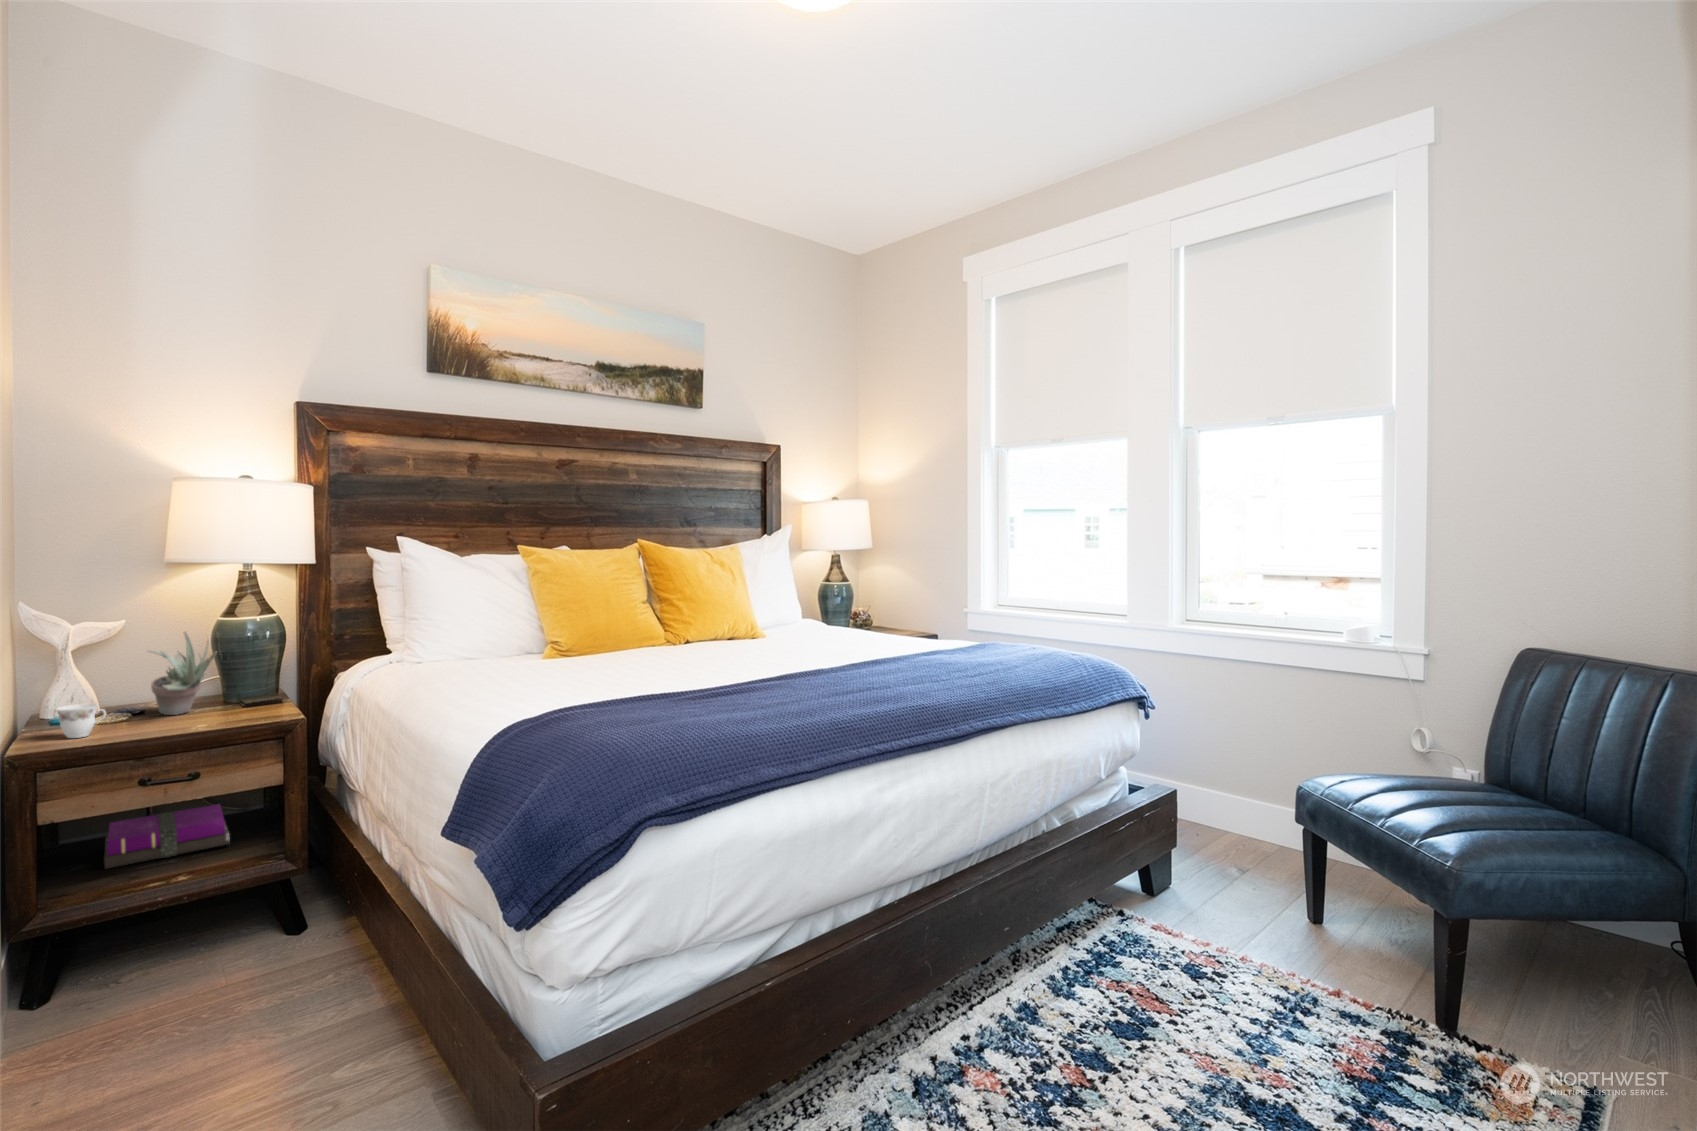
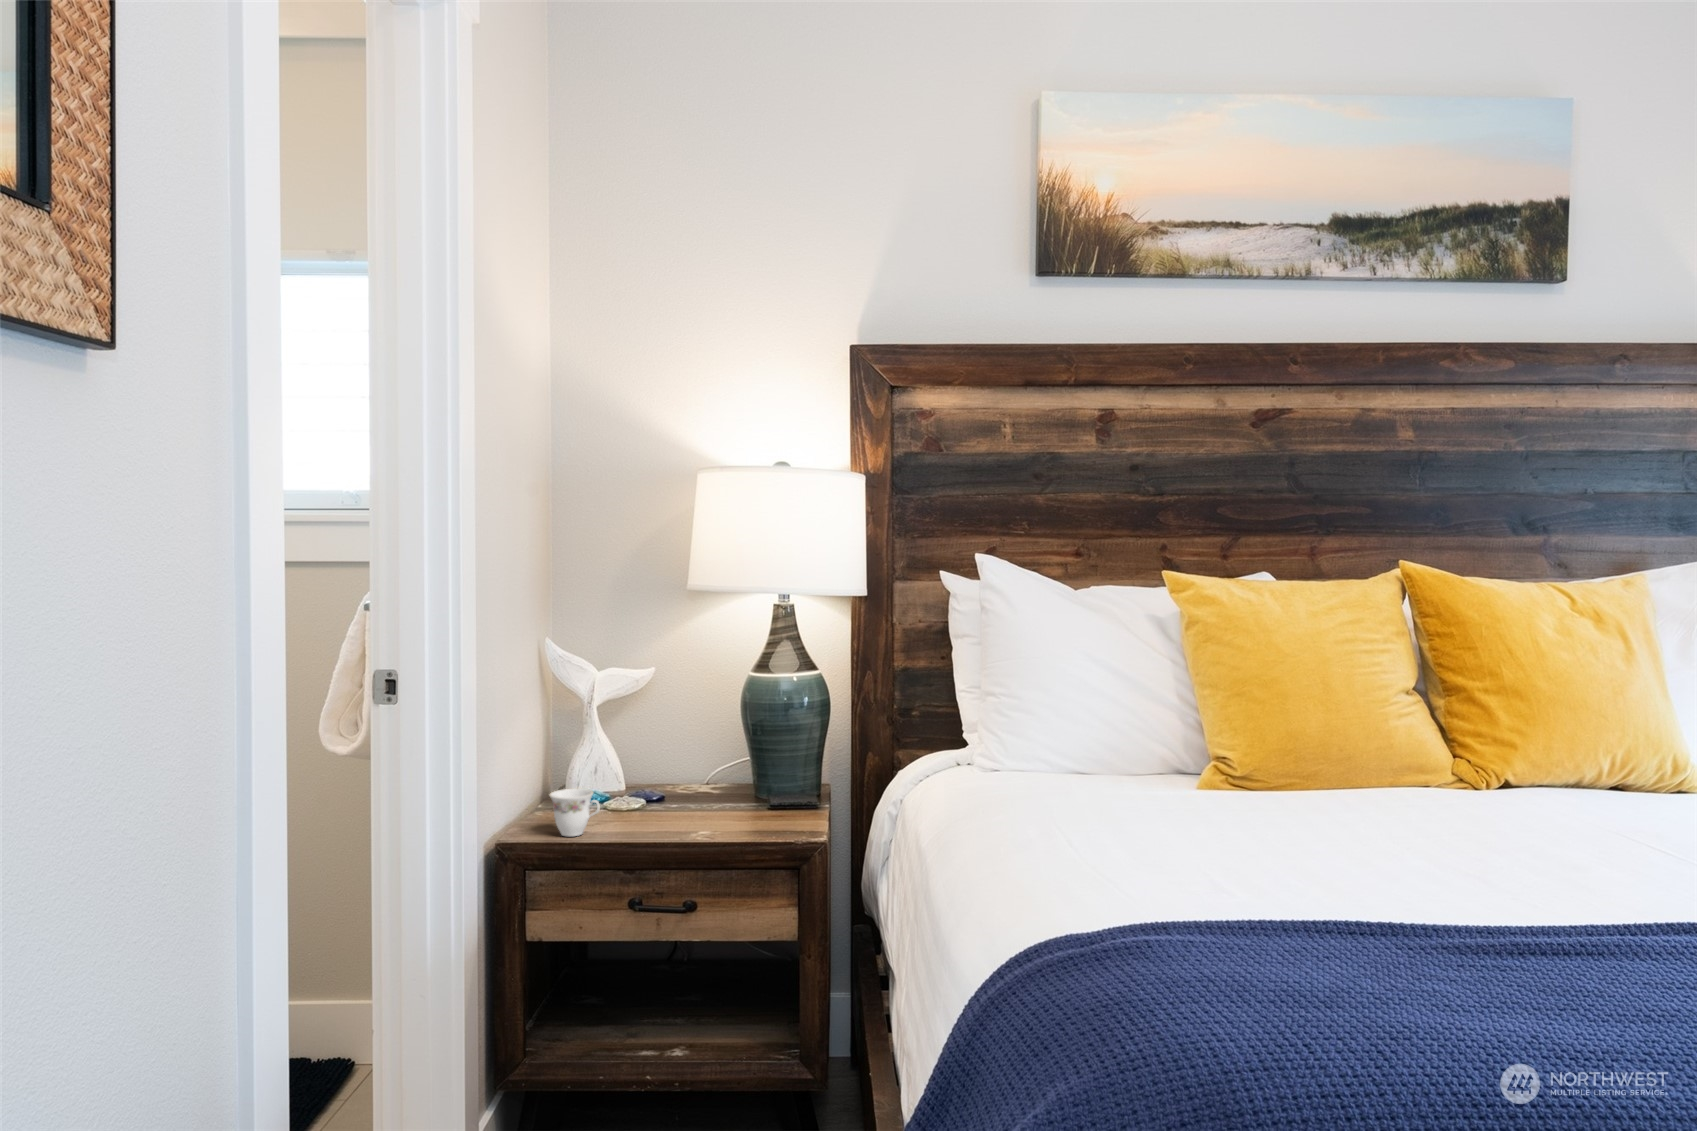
succulent plant: present [148,632,217,715] -> none [661,694,736,811]
notebook: present [104,804,230,869] -> none [606,941,750,1013]

